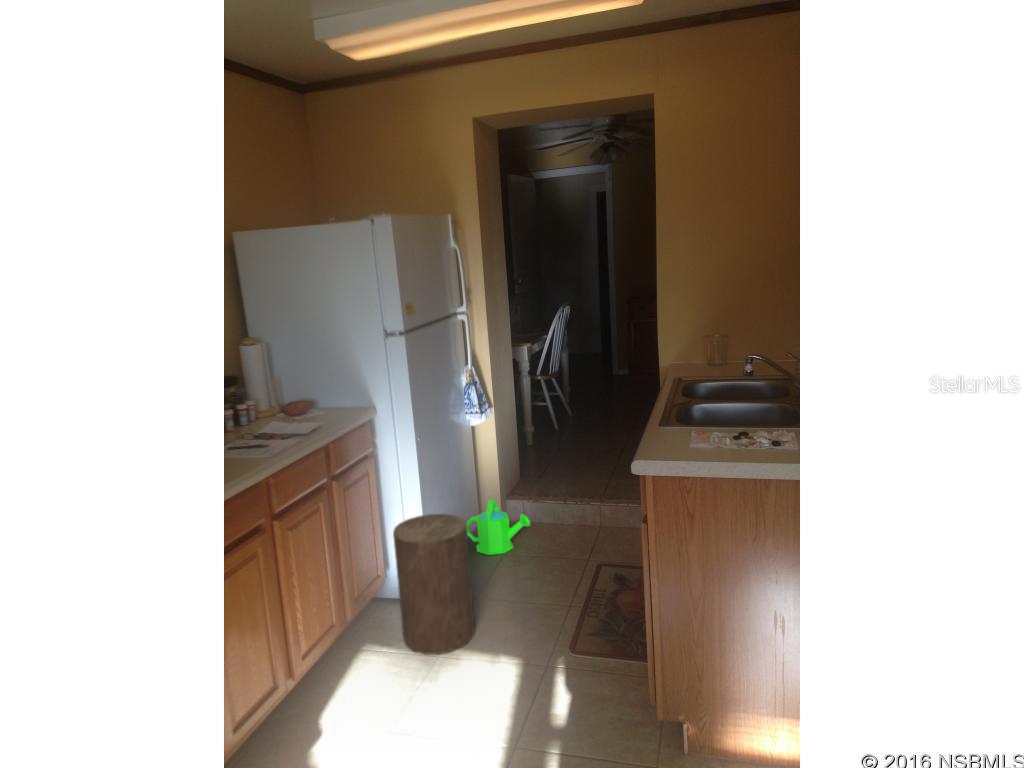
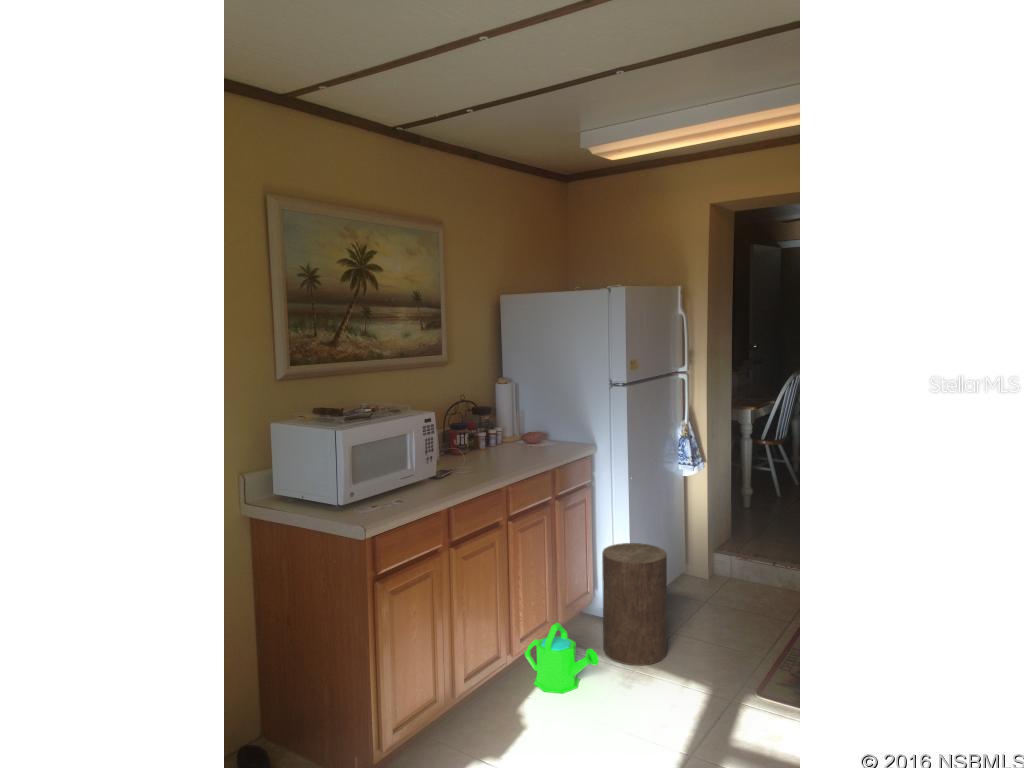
watering can: present [467,499,530,555] -> present [525,623,599,693]

